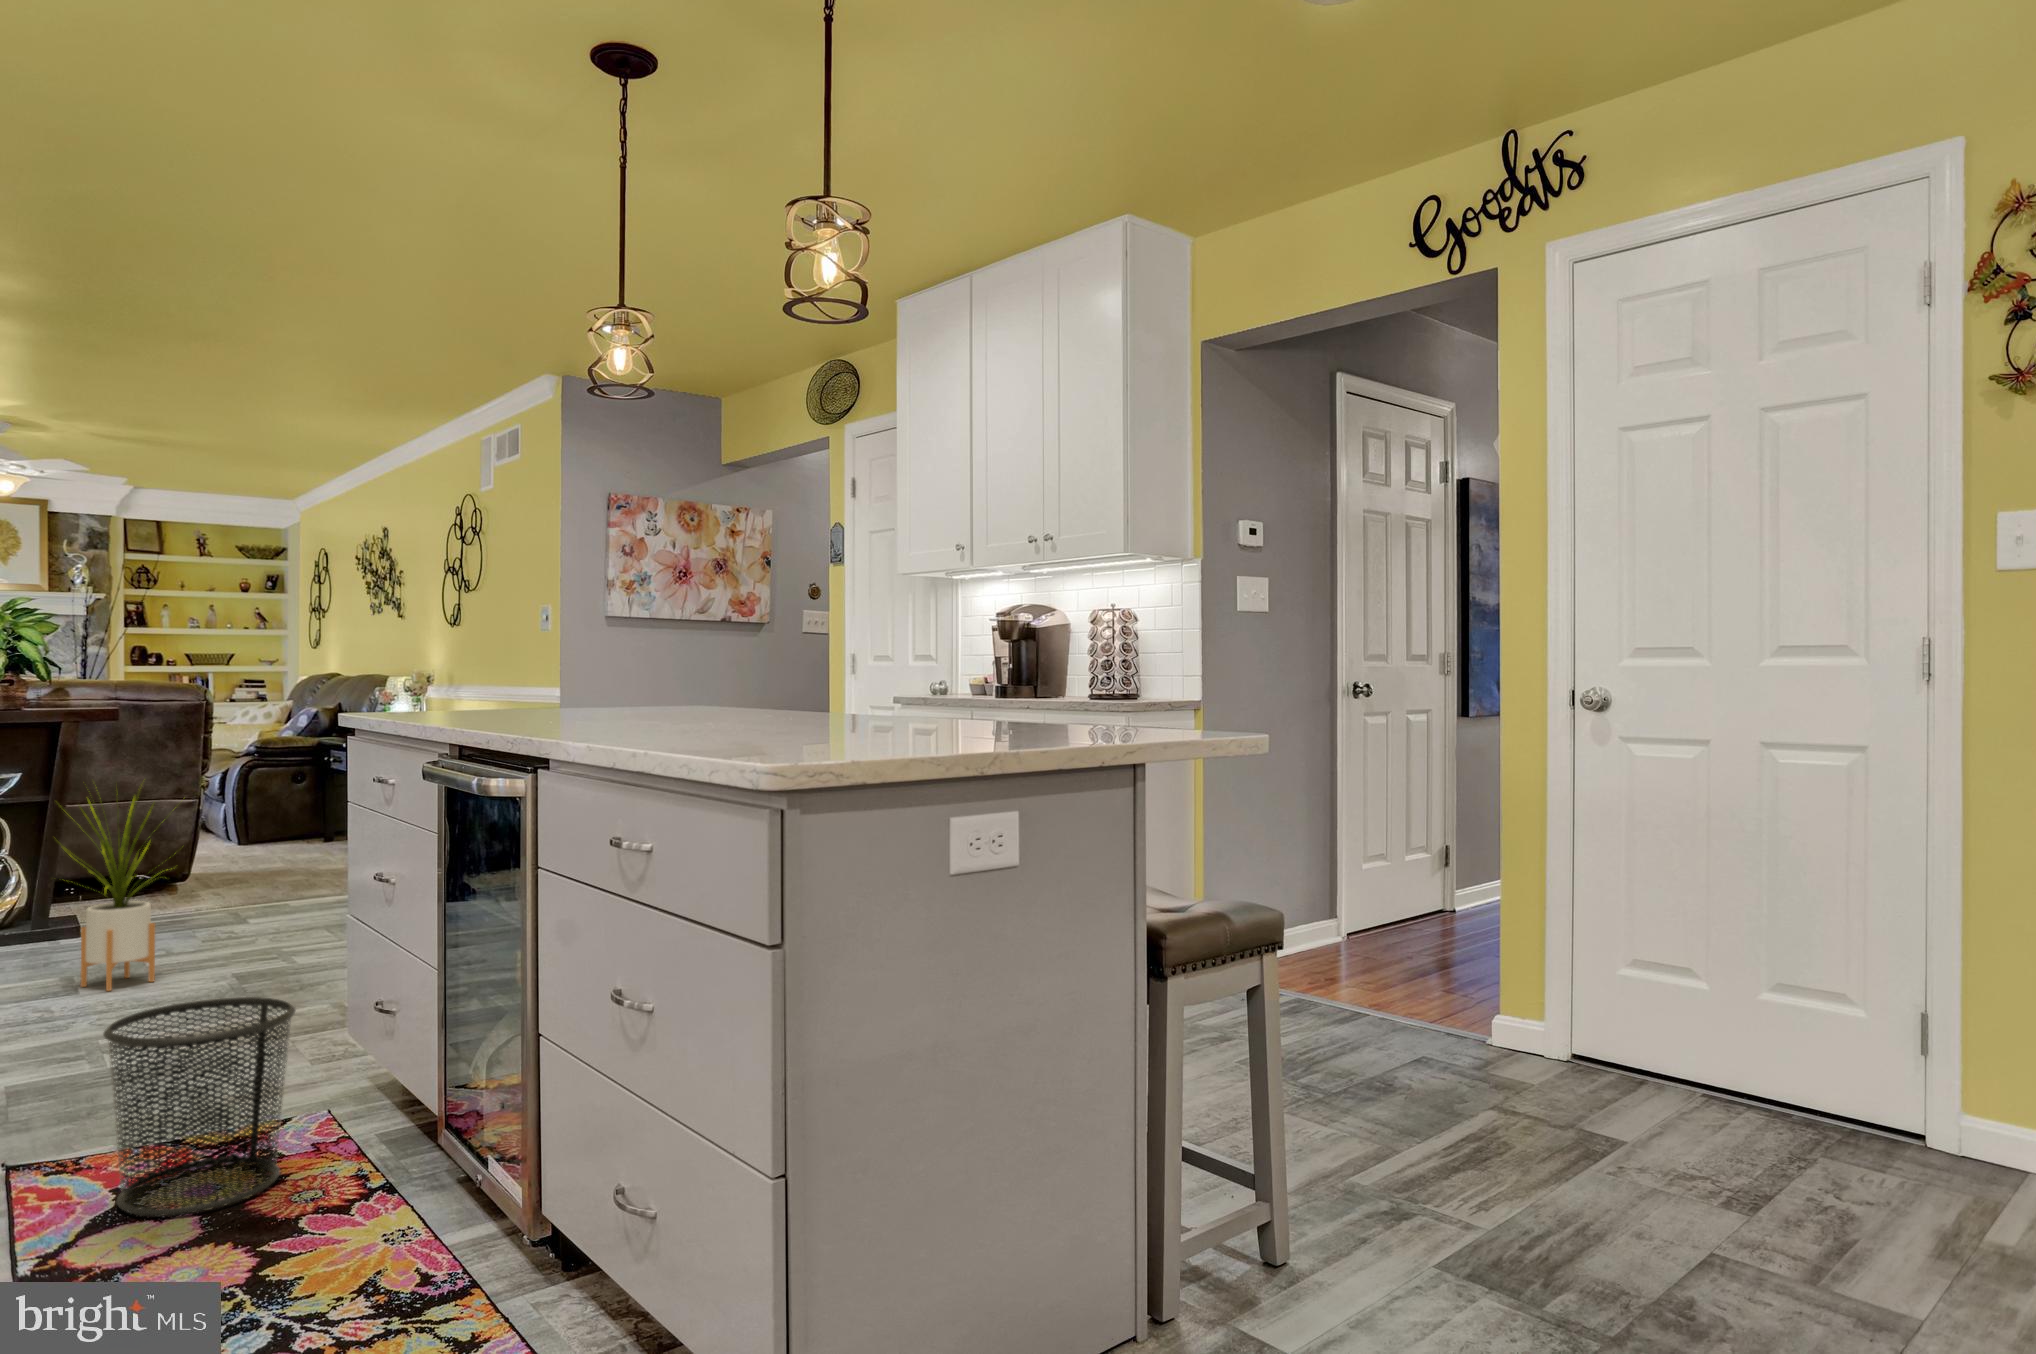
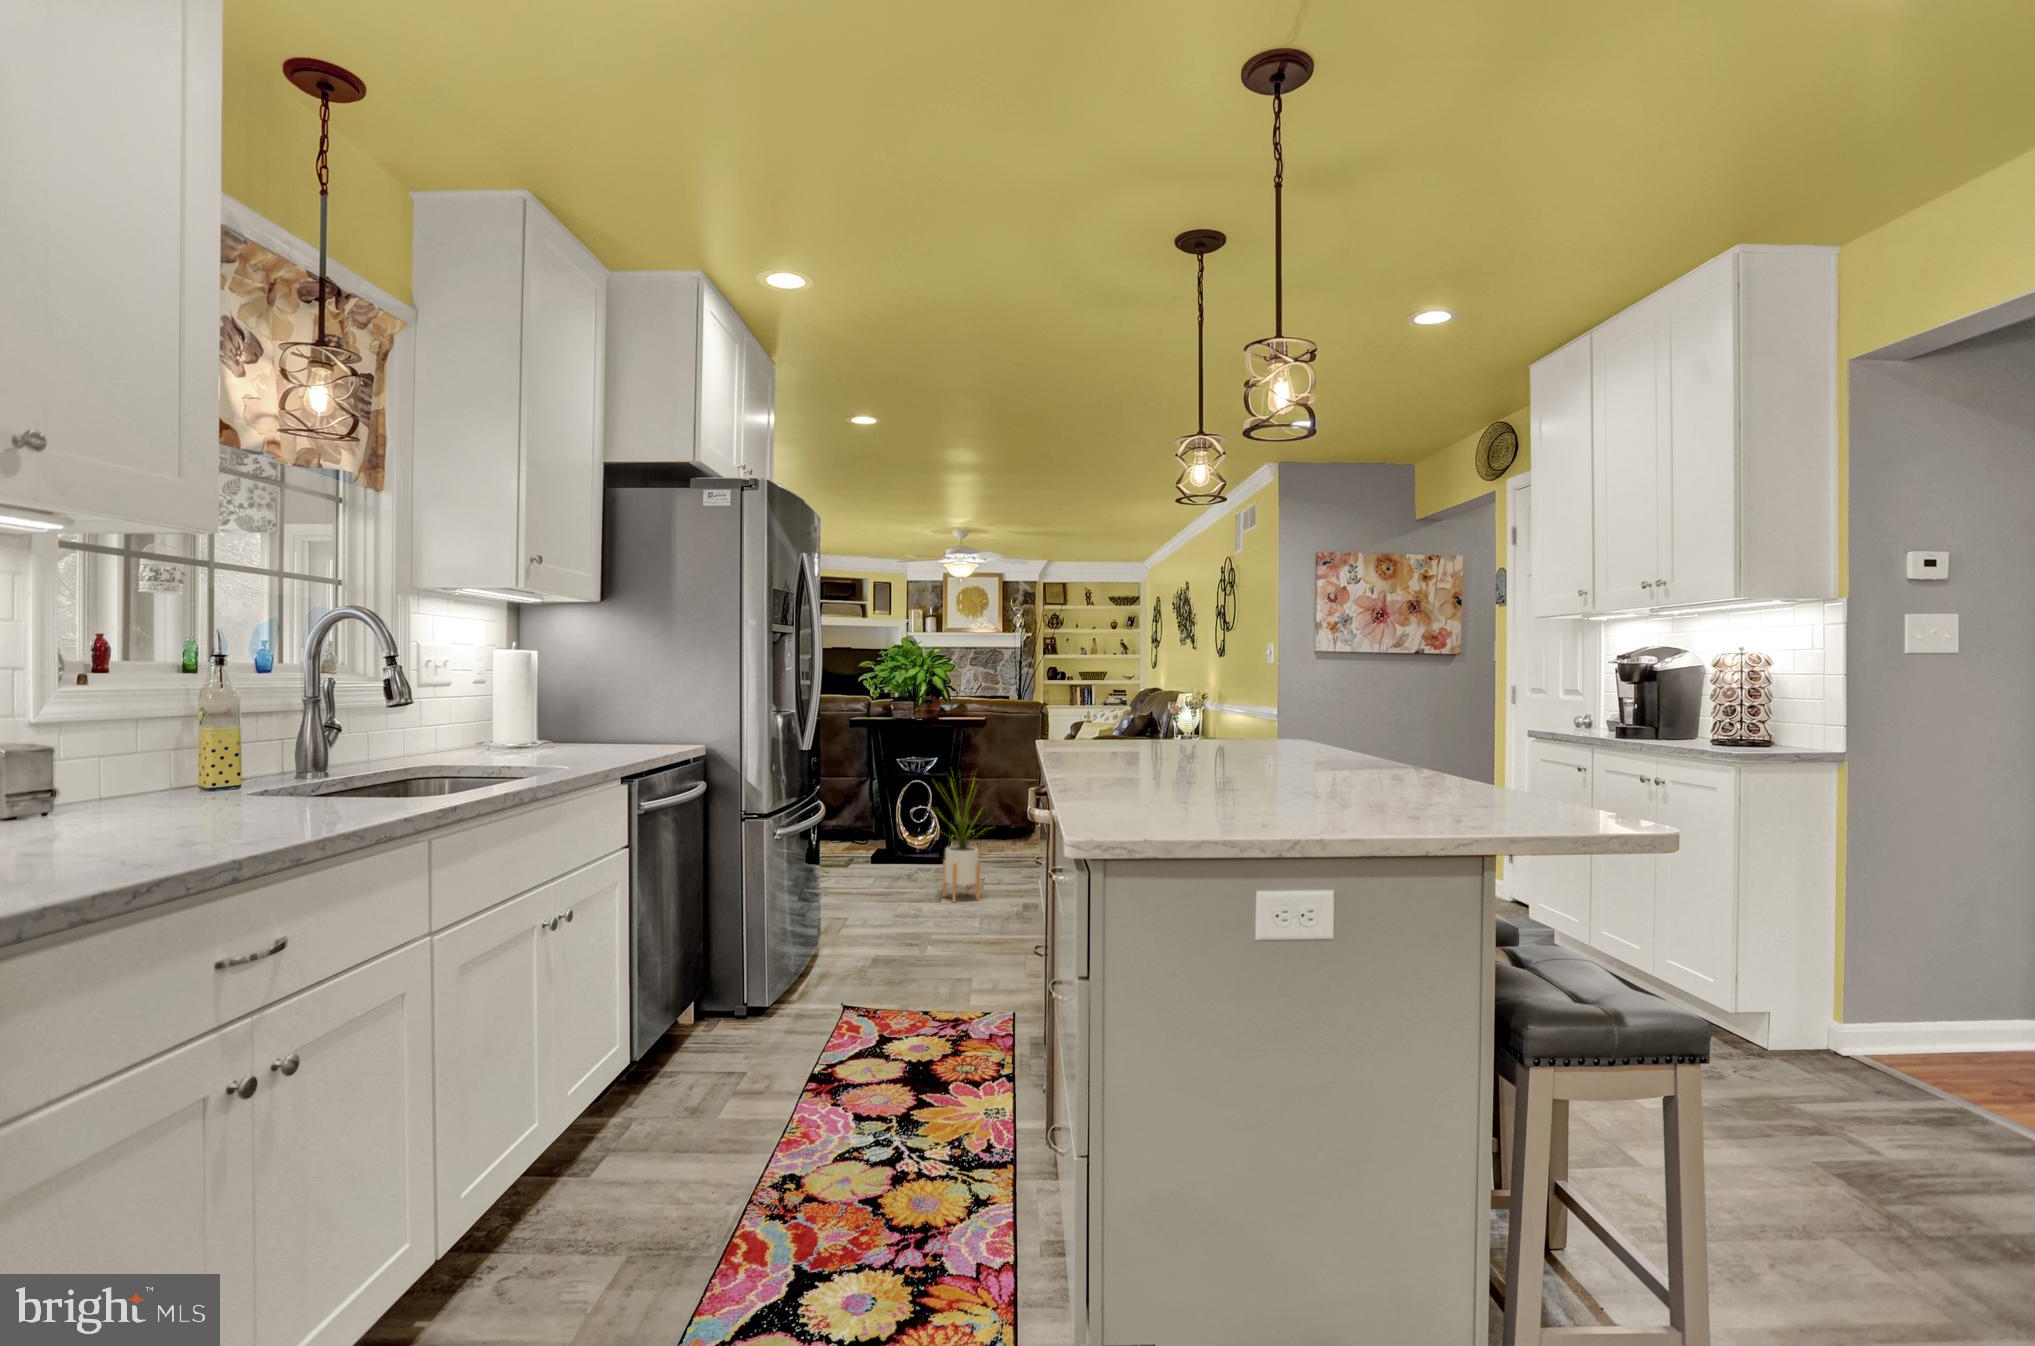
waste bin: present [103,997,296,1216] -> none [869,924,972,1061]

